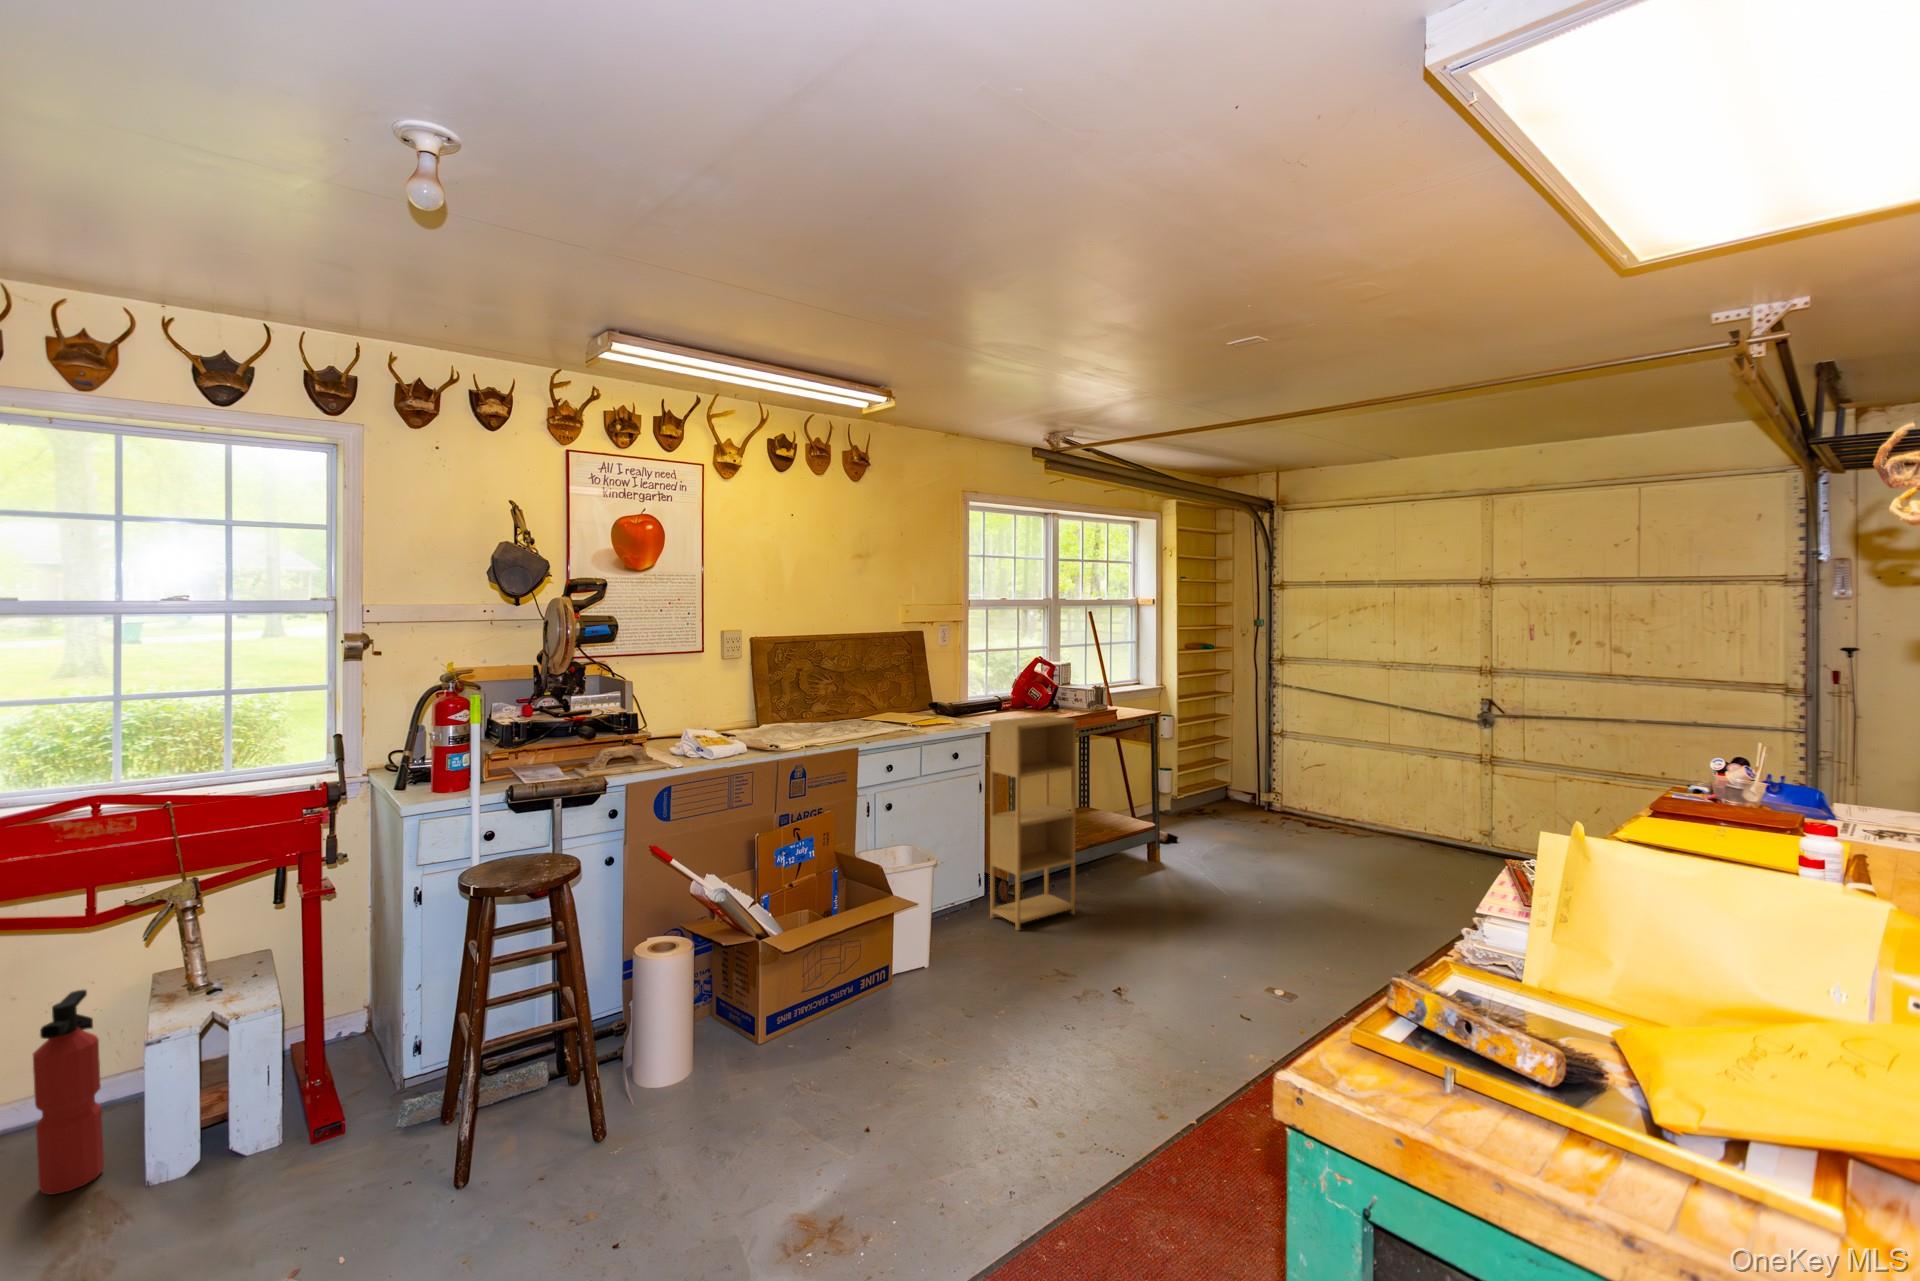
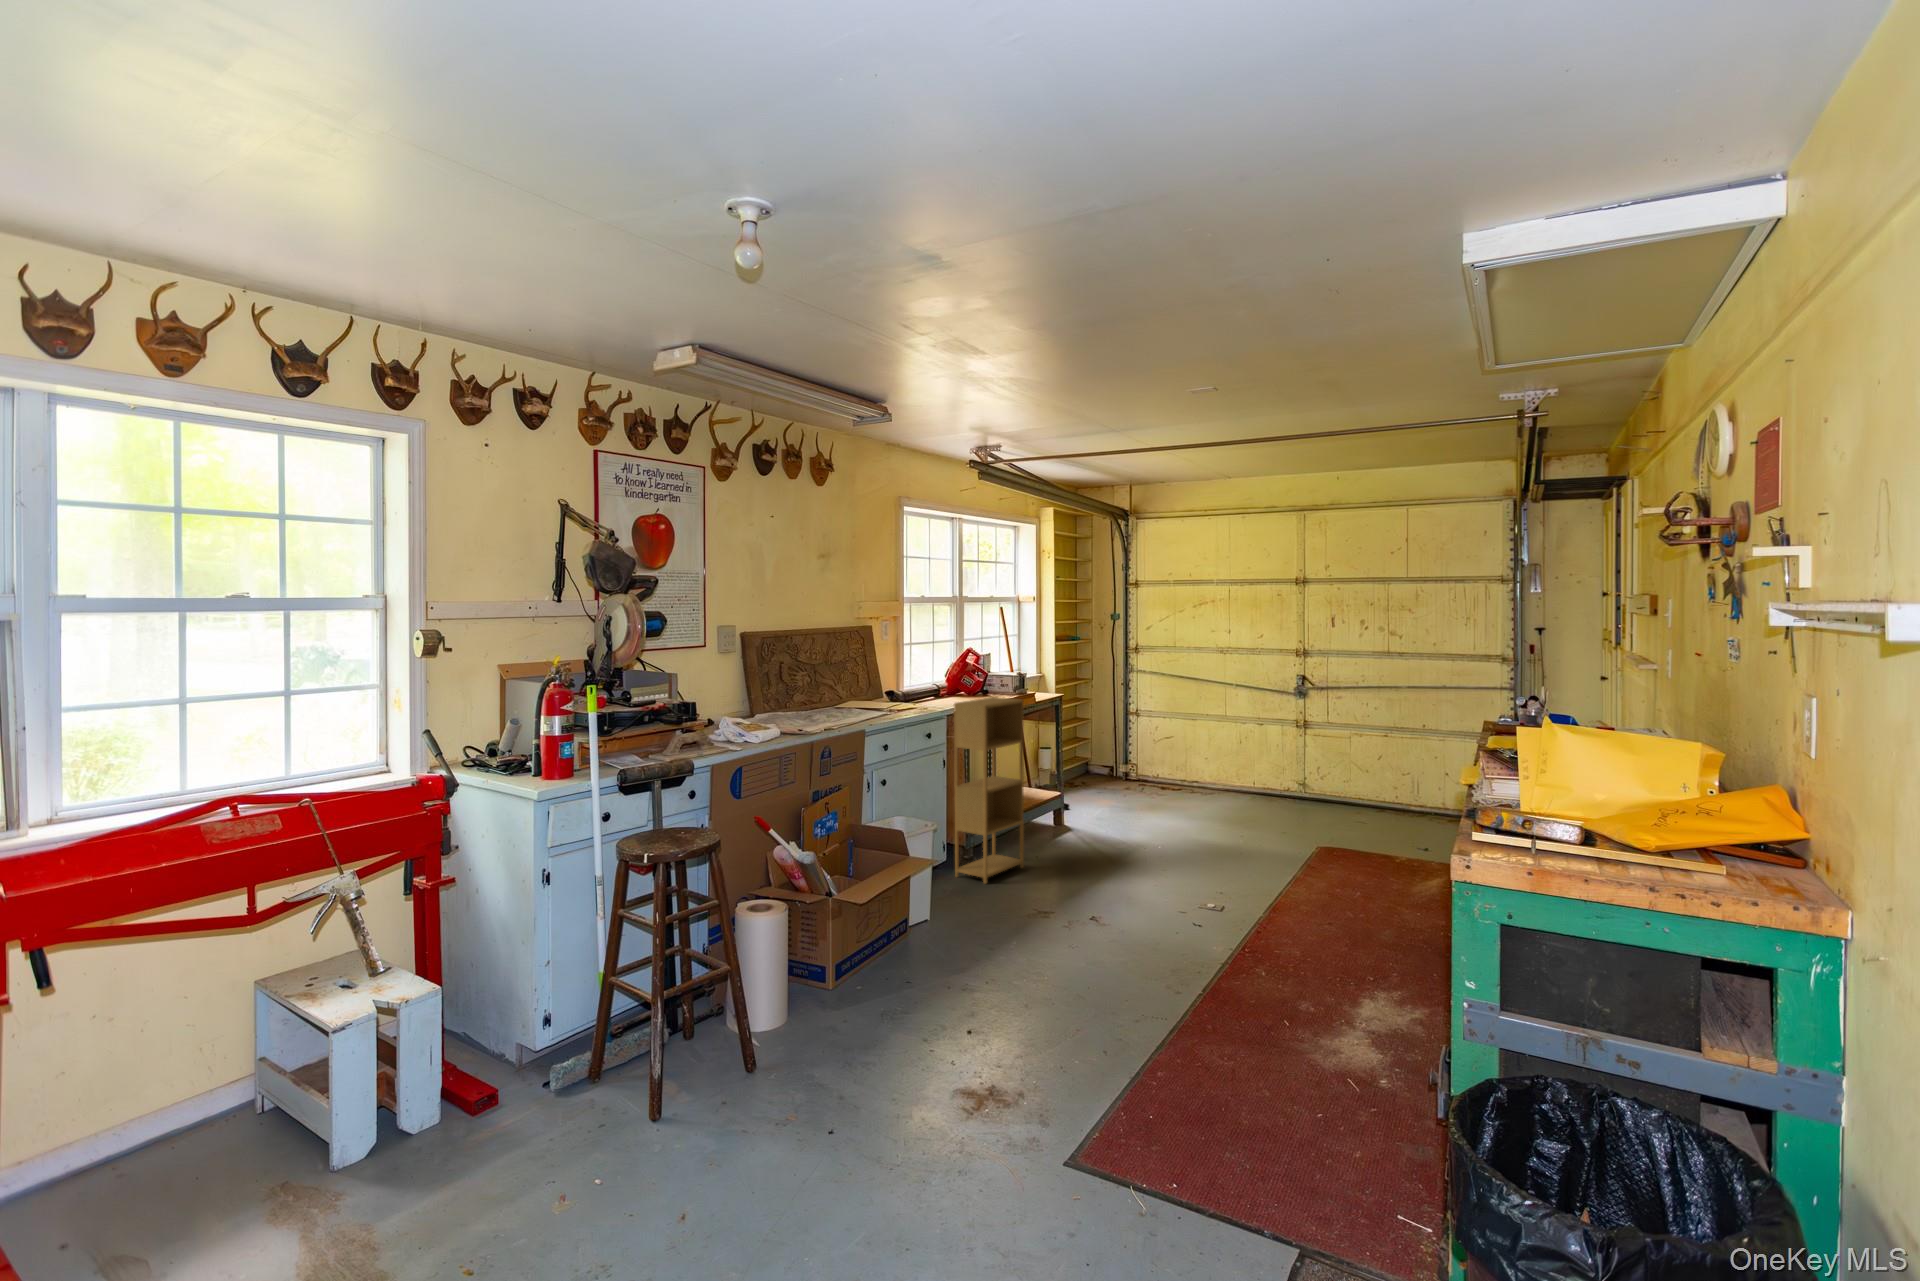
fire extinguisher: present [33,990,104,1195] -> none [233,978,293,1176]

